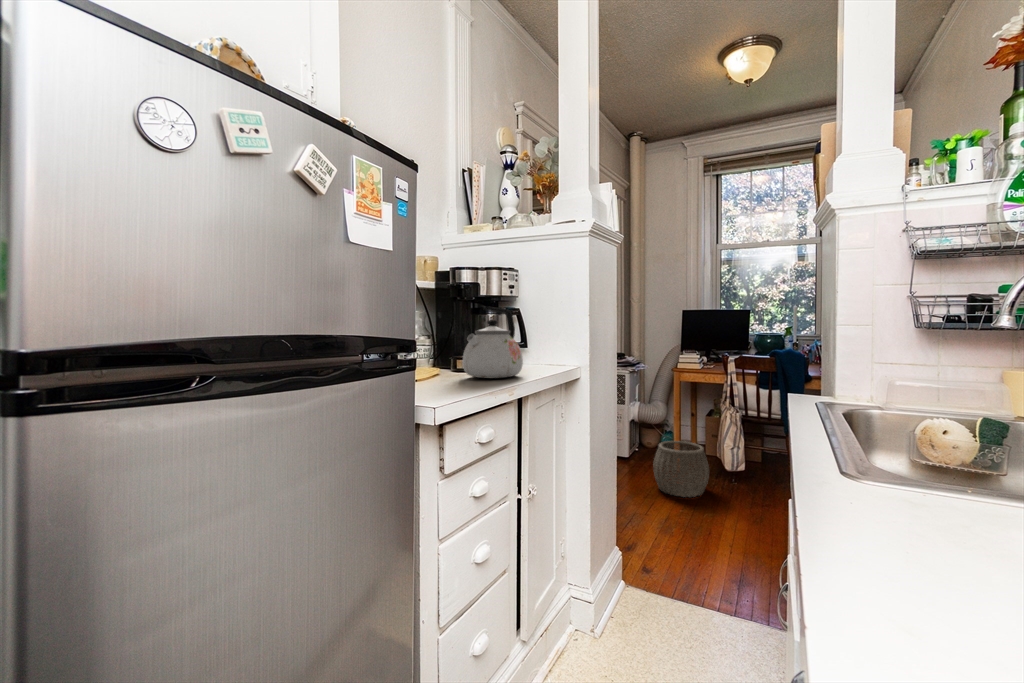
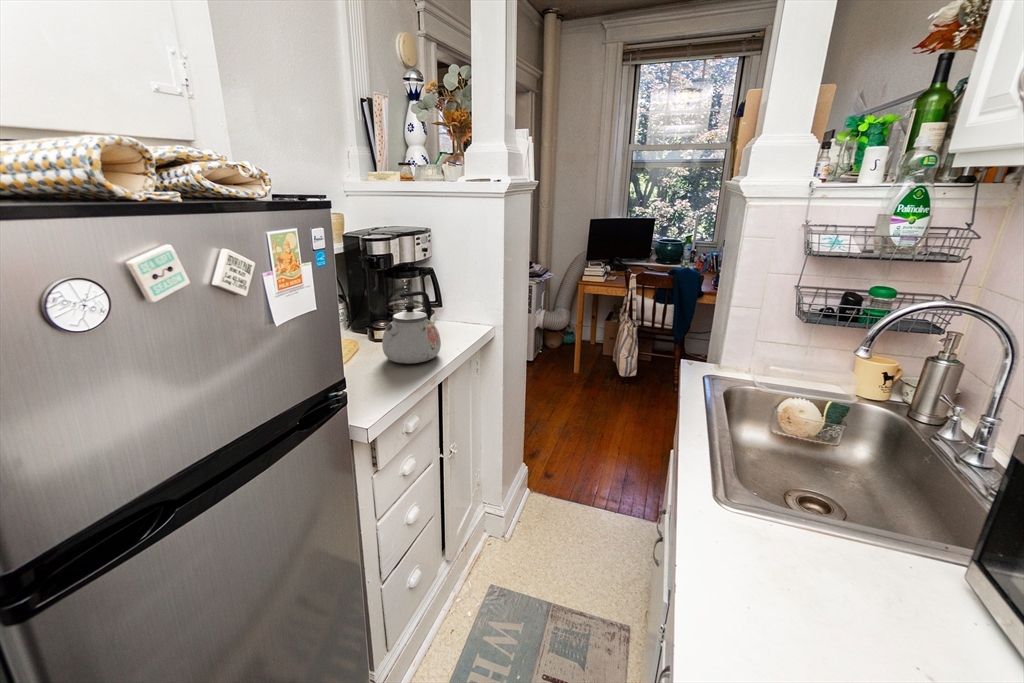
woven basket: present [653,441,709,497] -> none [558,351,605,402]

